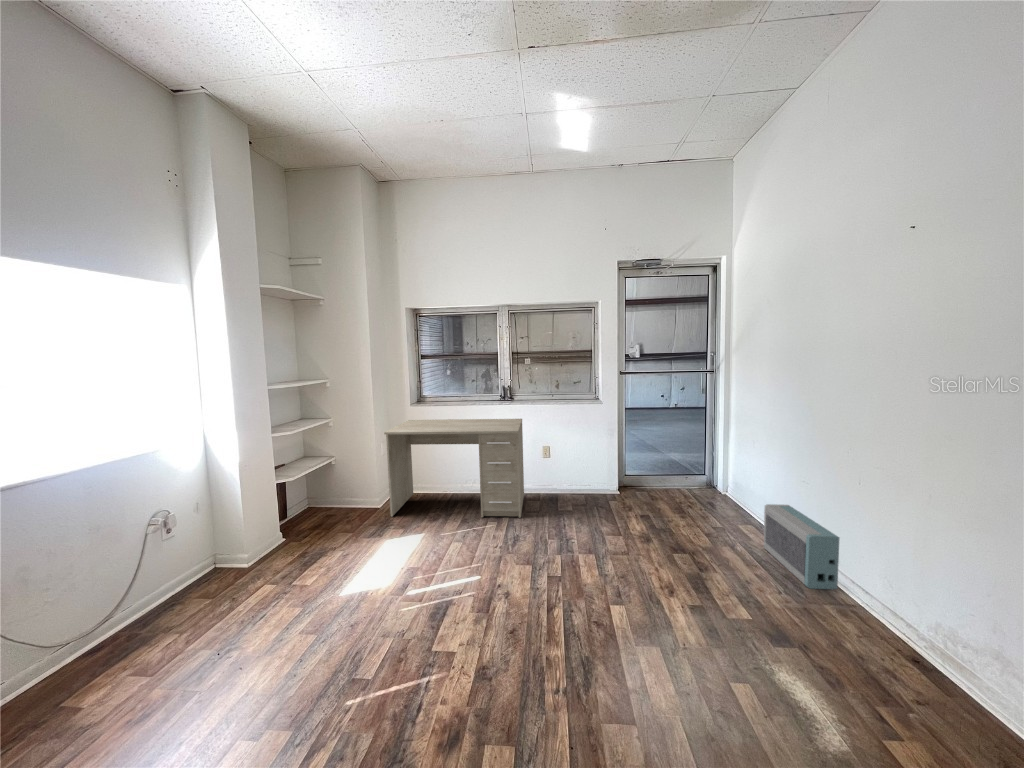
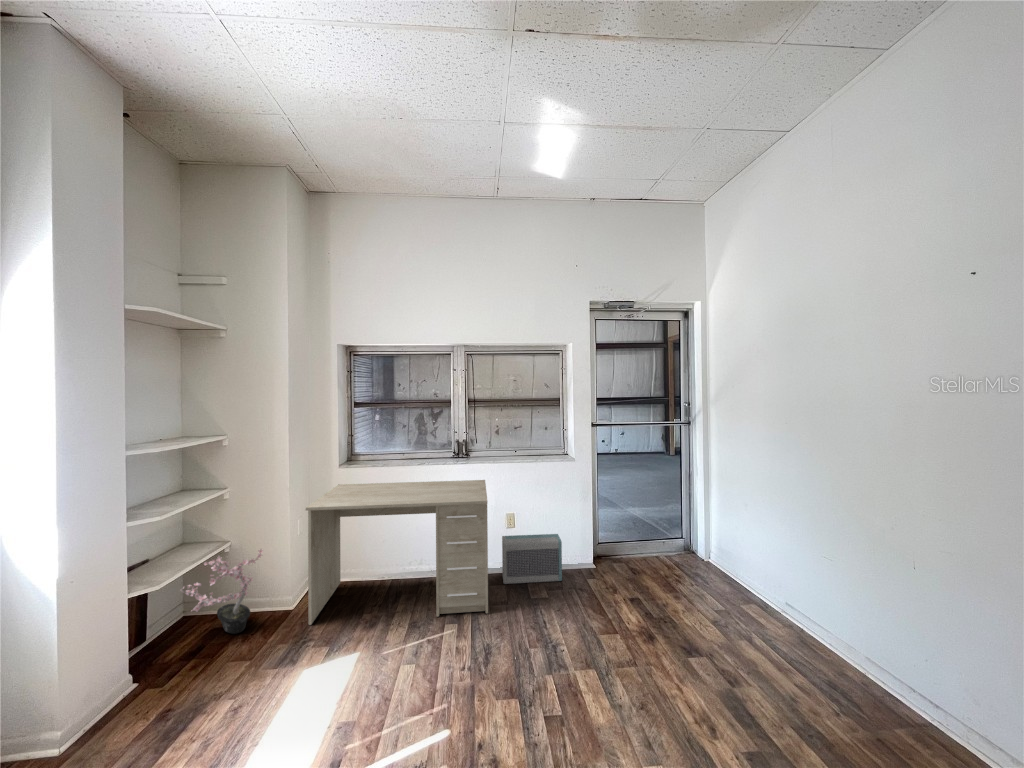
potted plant: none [305,461,360,518] -> present [182,549,263,634]
air purifier: present [764,504,840,589] -> present [502,534,562,584]

